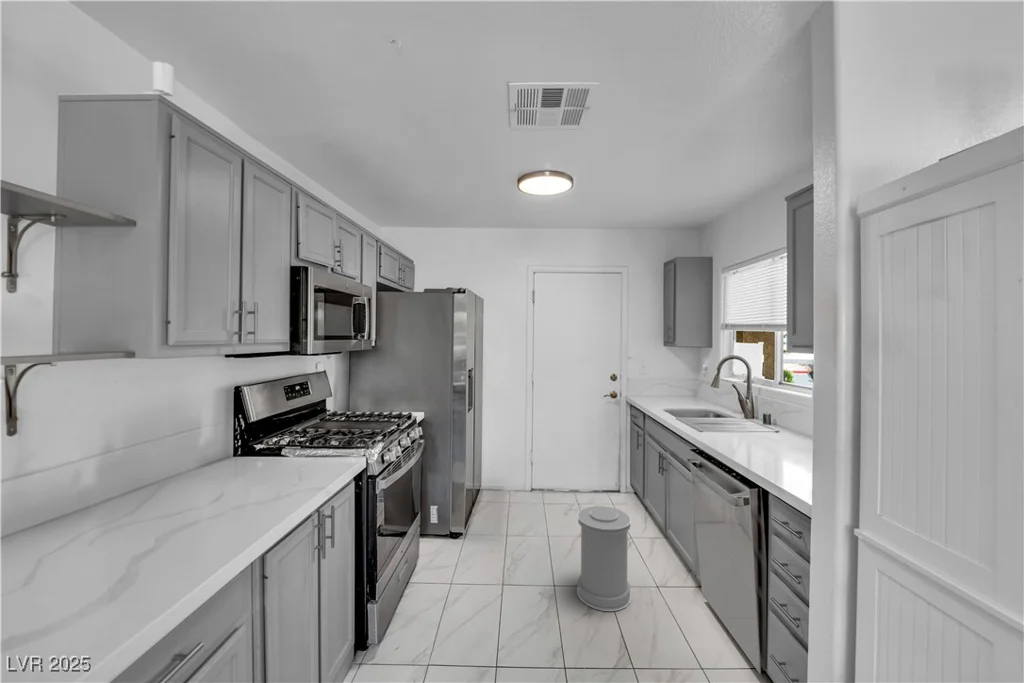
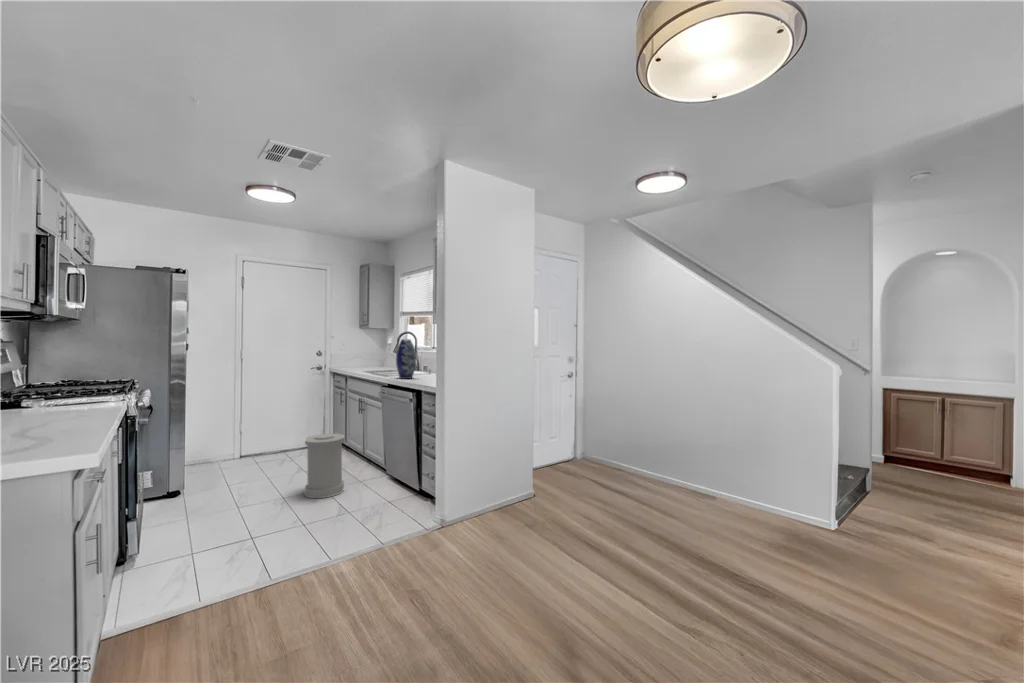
vase: none [716,376,752,443] -> present [396,339,416,379]

